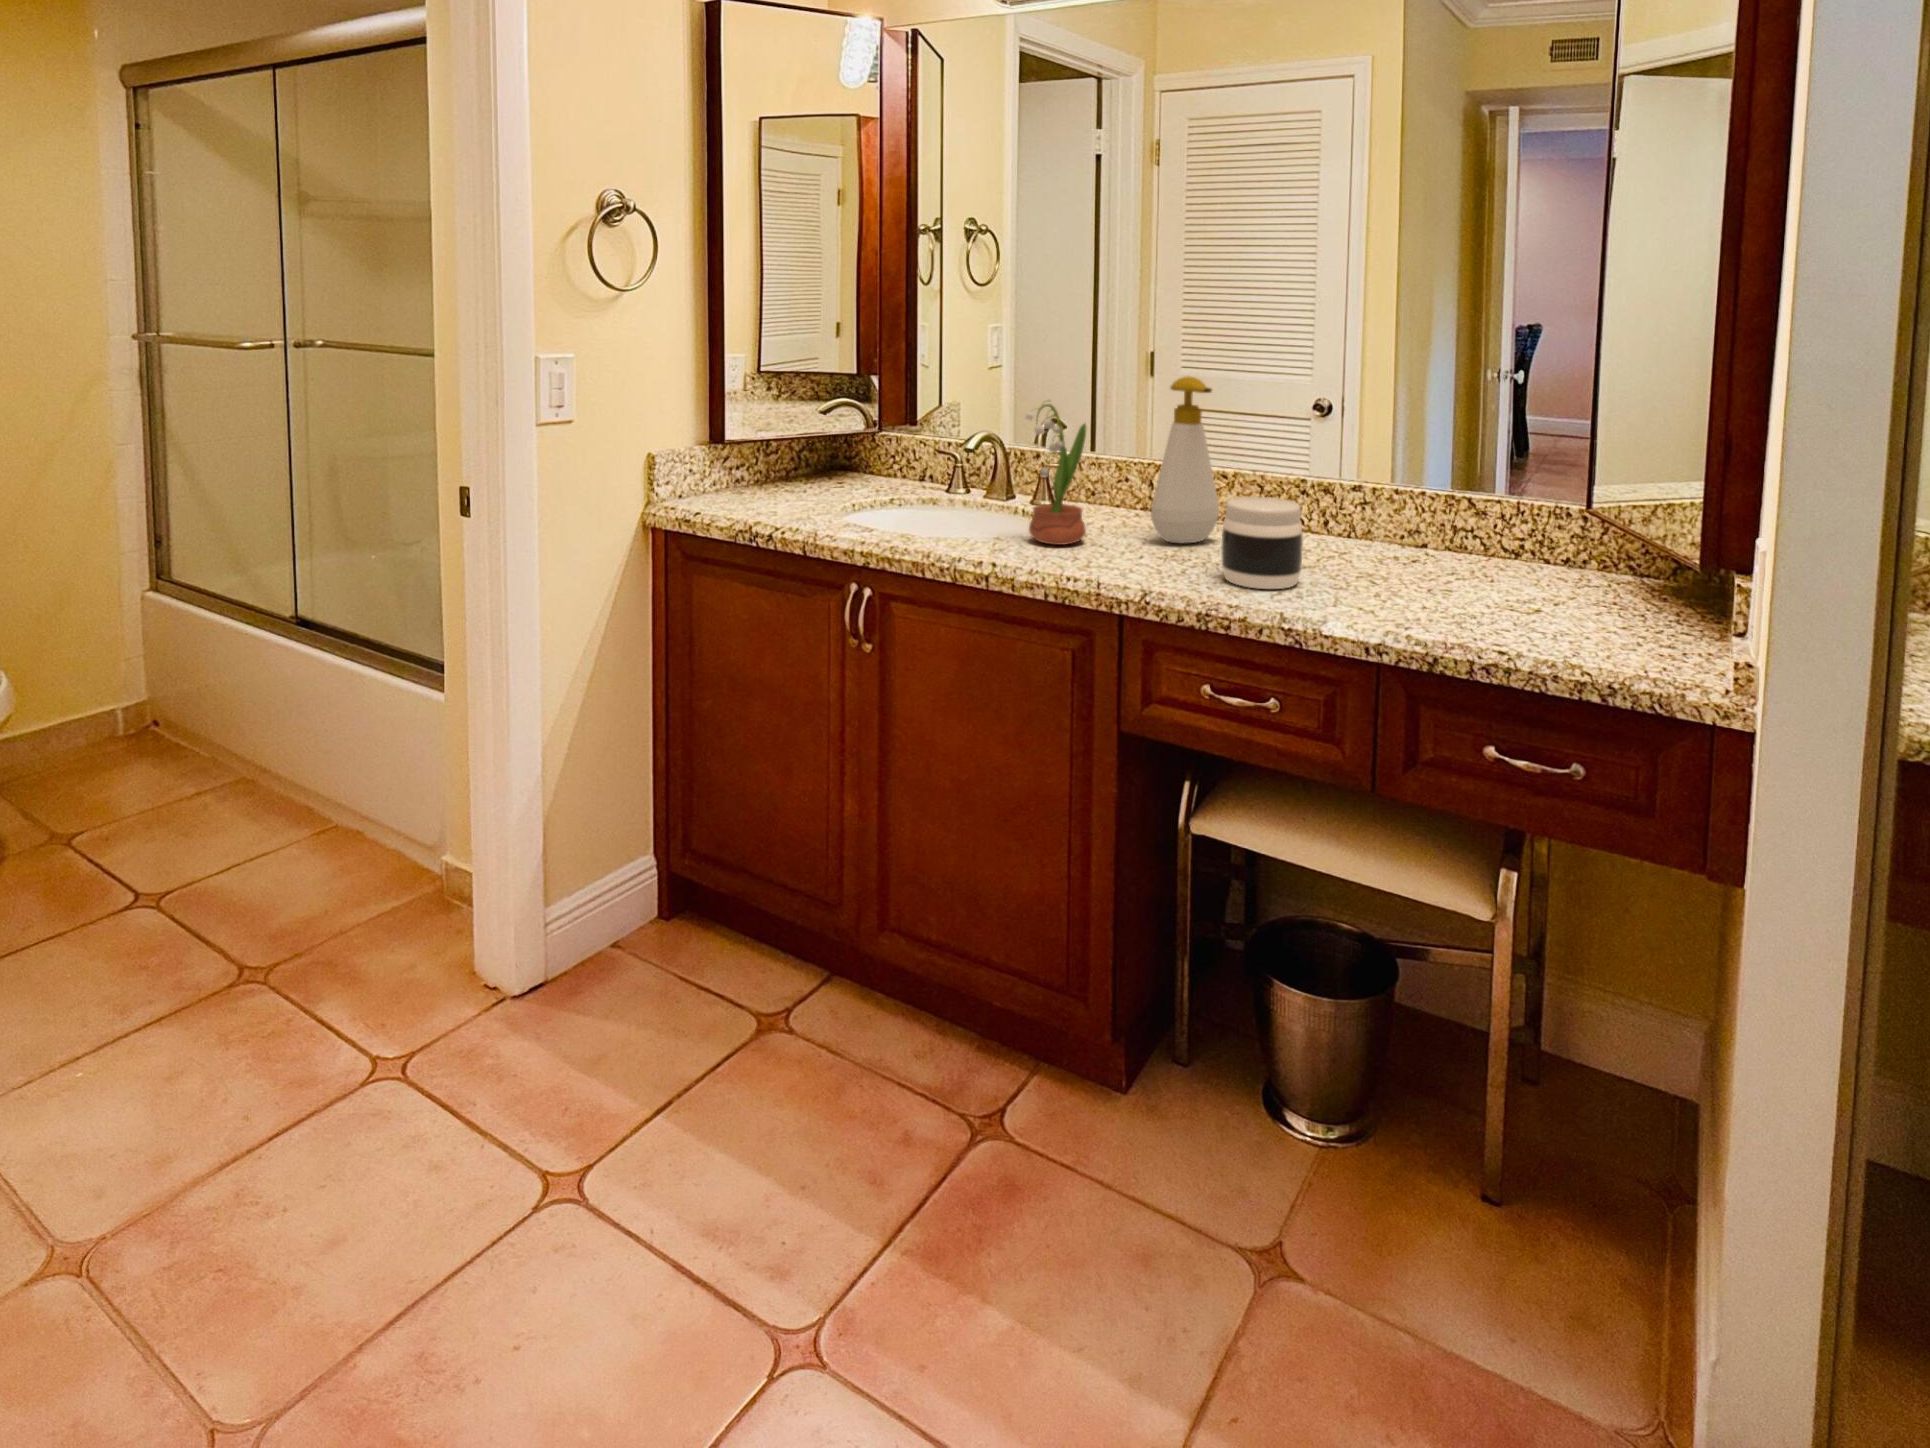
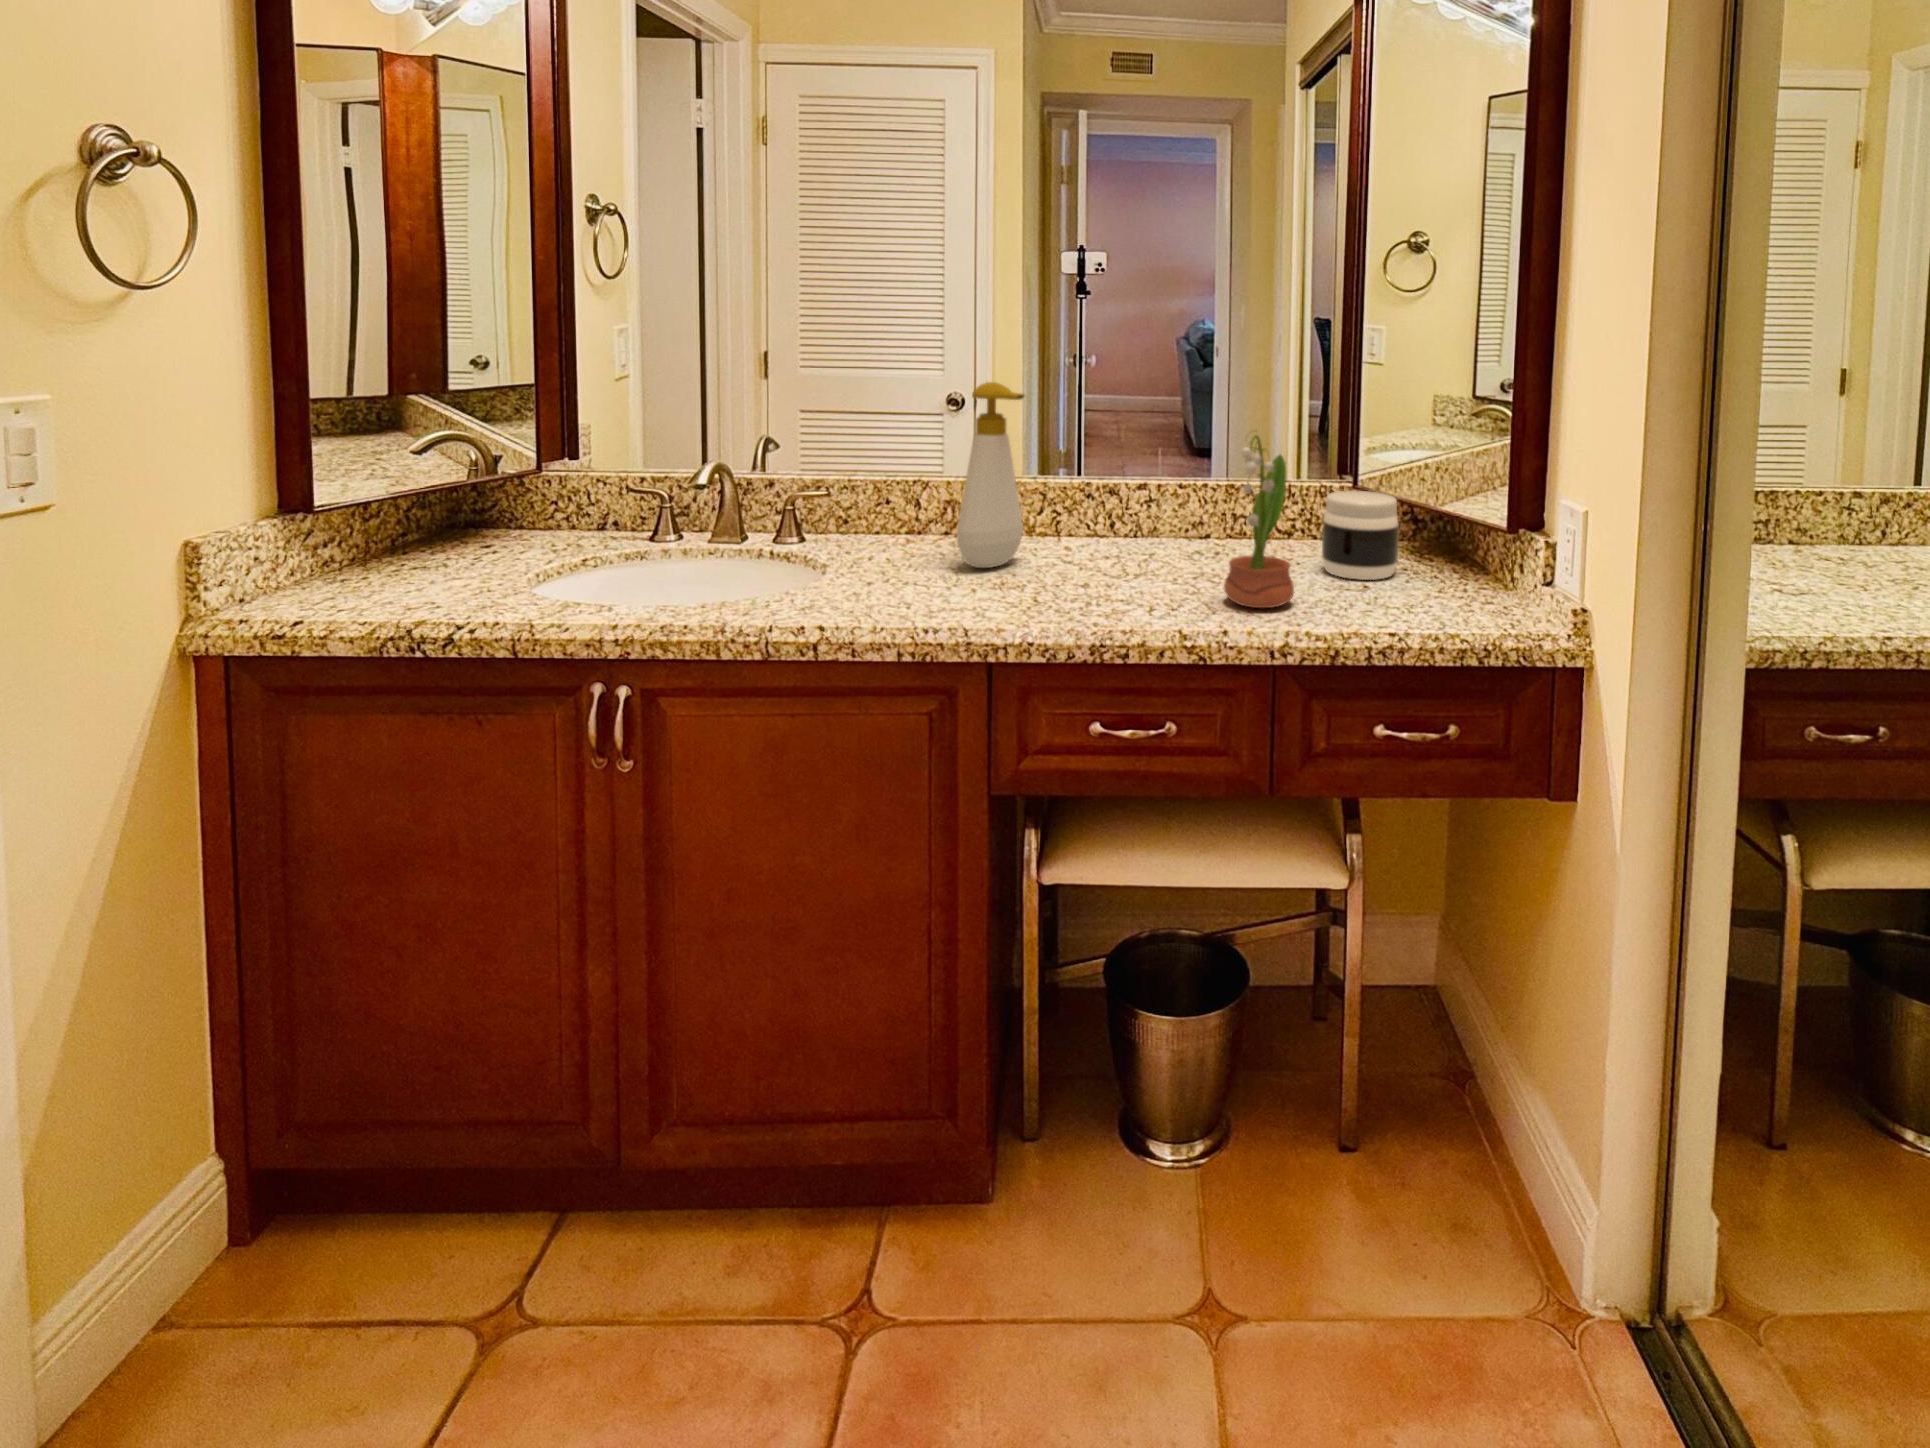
potted flower: present [1026,404,1087,545] -> present [1224,435,1294,608]
jar: present [1221,497,1303,589] -> present [1322,491,1399,580]

